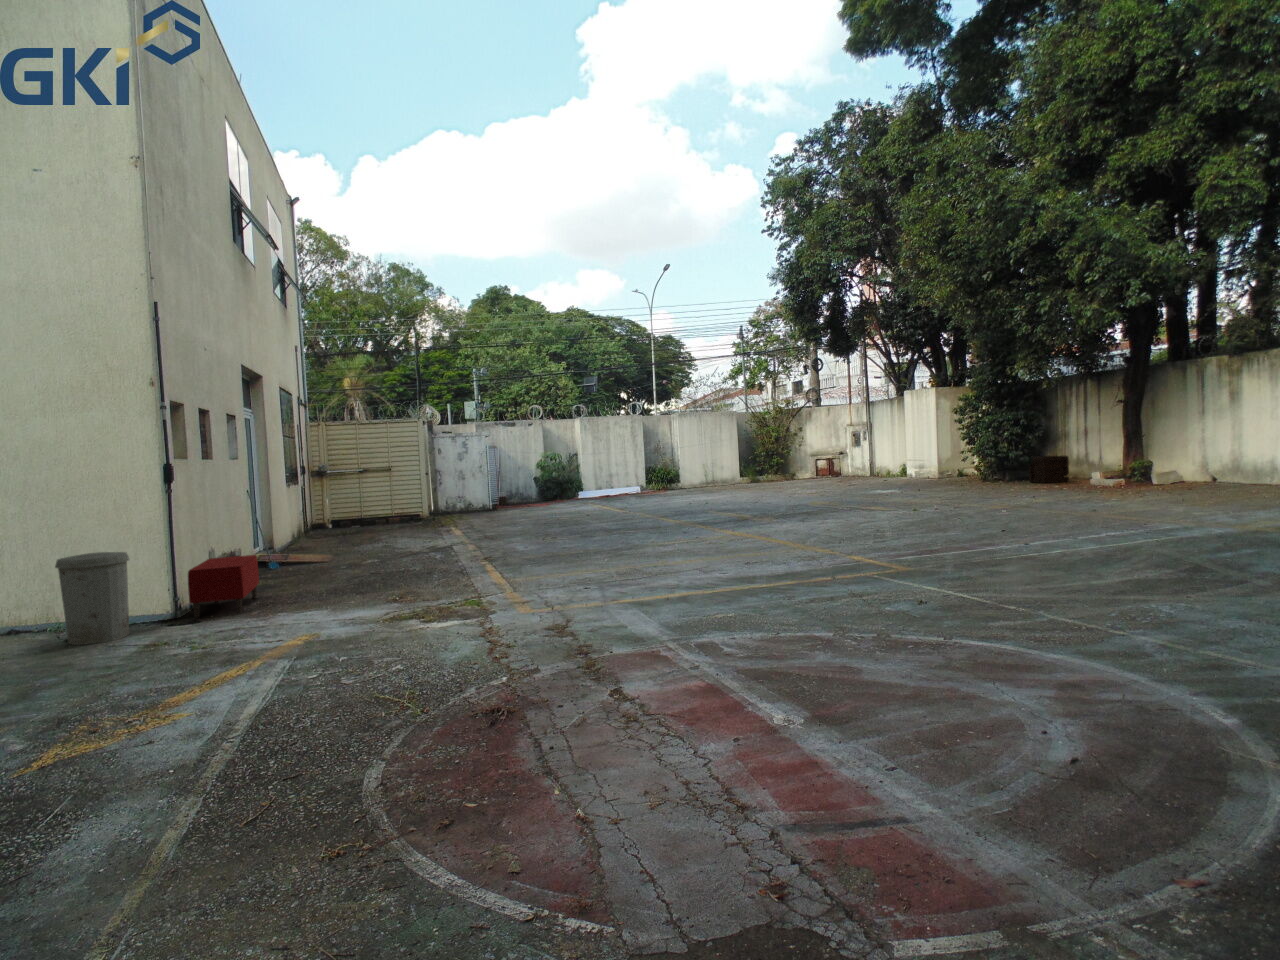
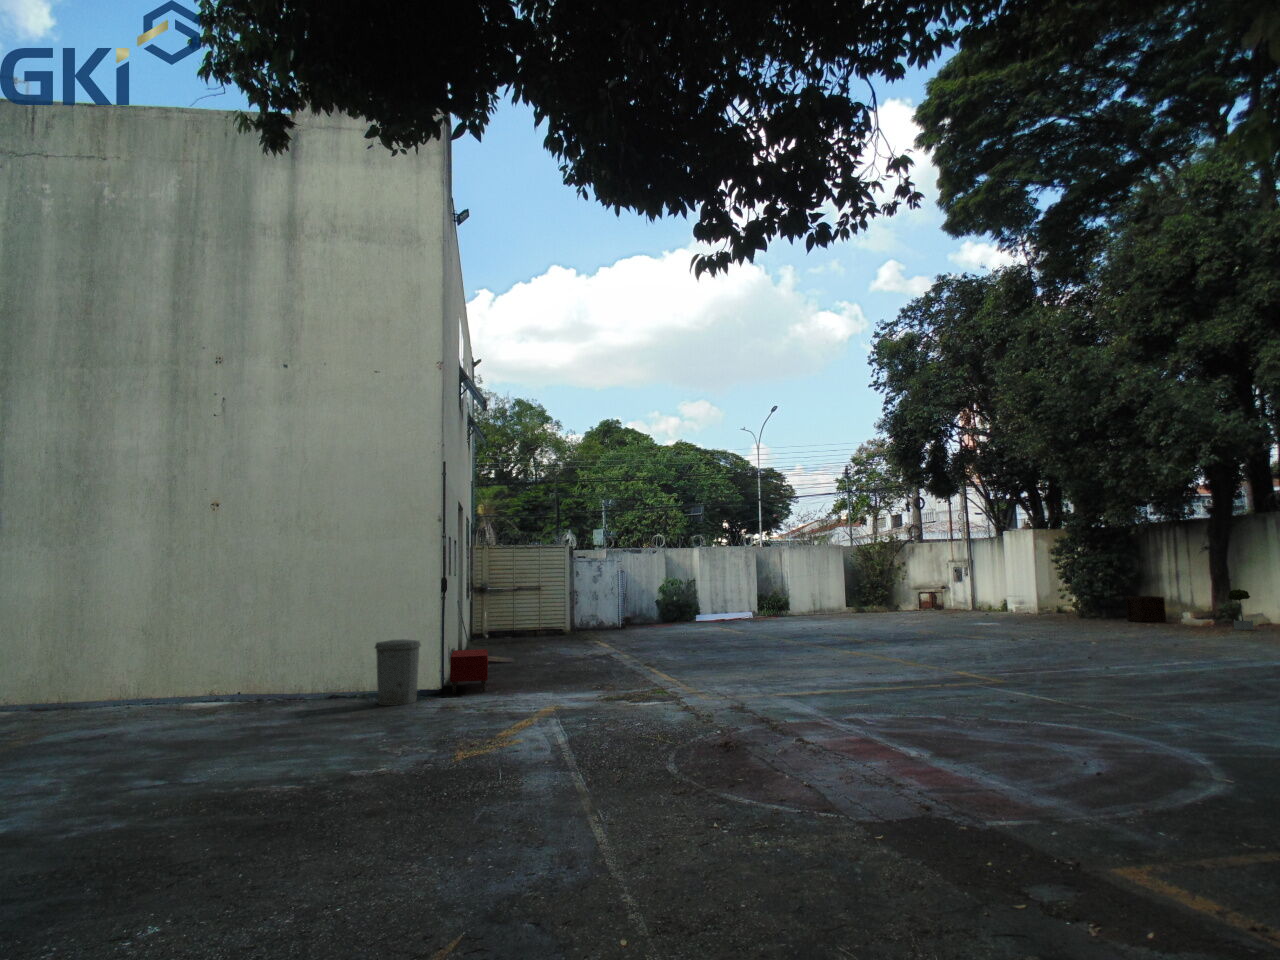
potted tree: none [1138,444,1162,489] -> present [1228,589,1253,630]

